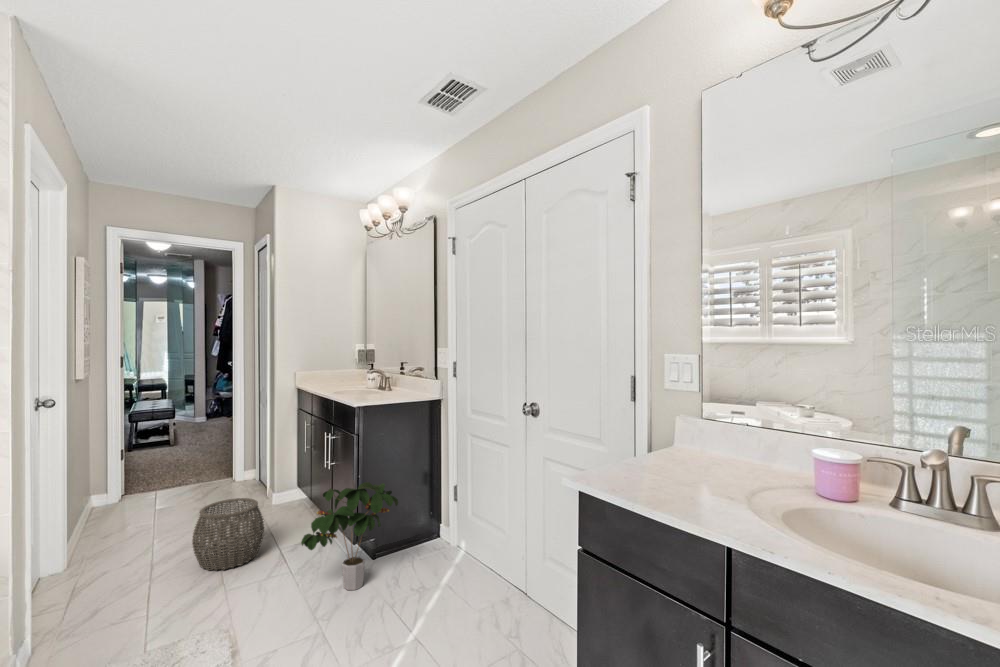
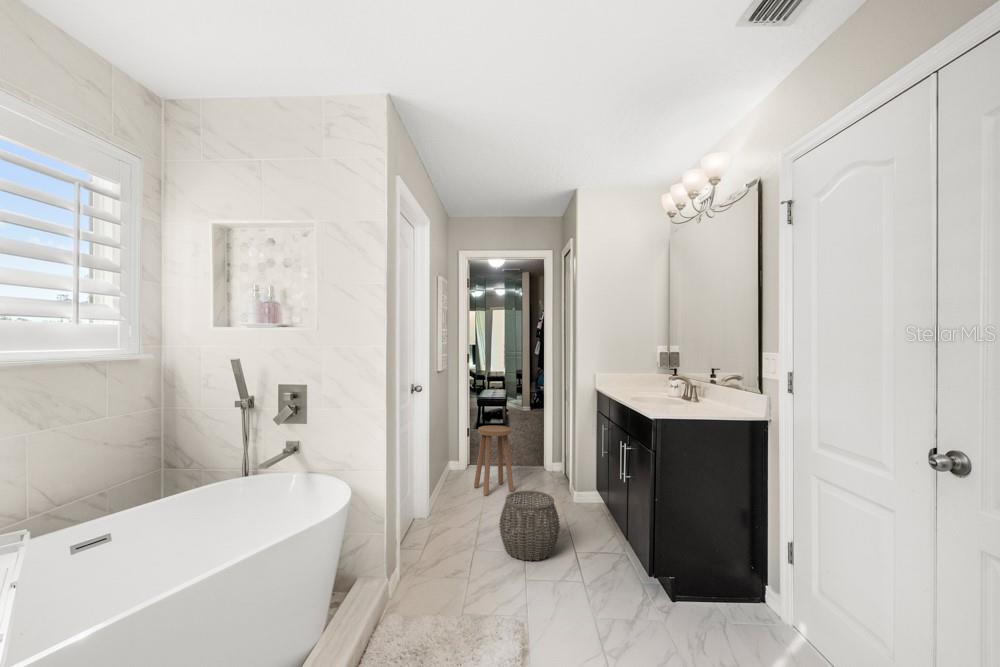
stool: none [142,440,200,523] -> present [474,425,514,496]
potted plant: present [301,482,398,590] -> none [589,508,706,640]

